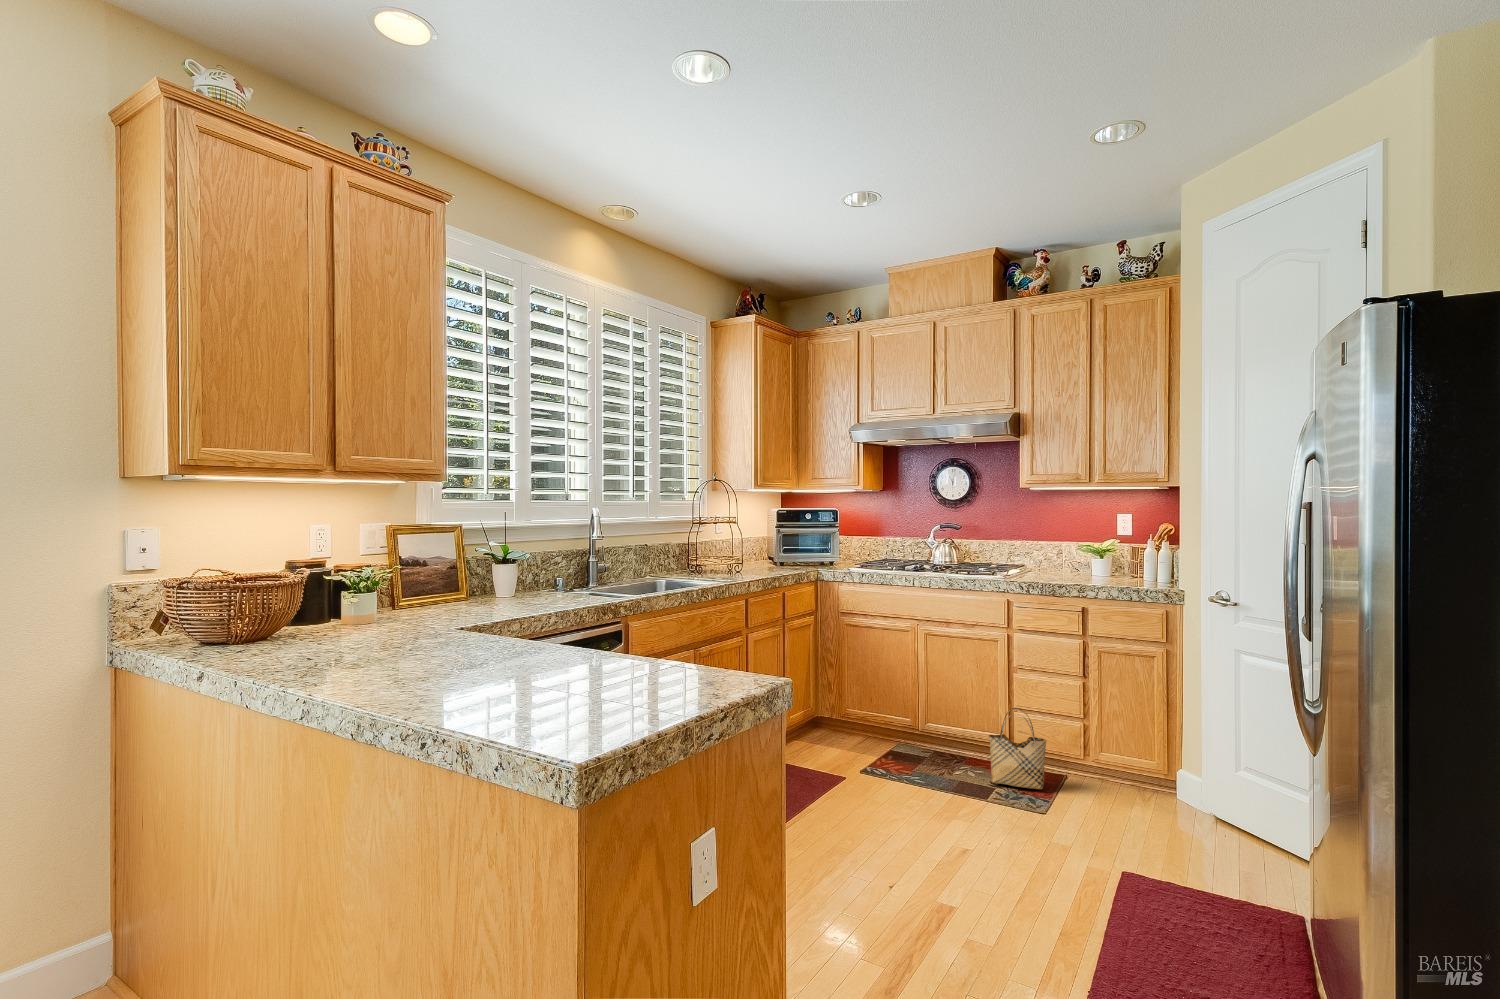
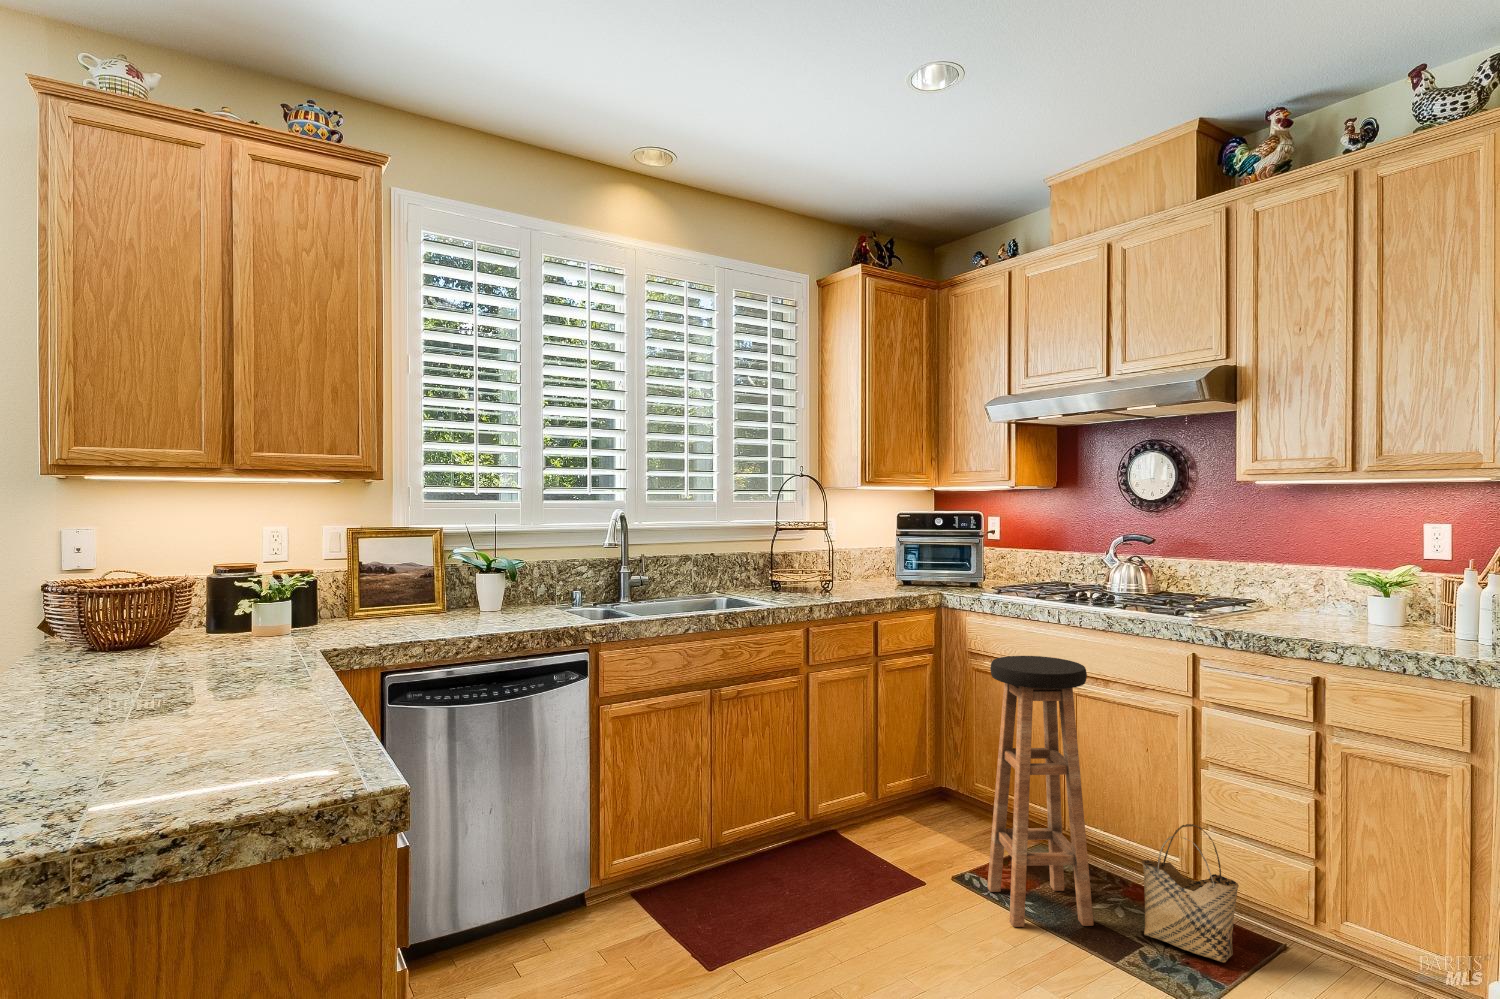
bar stool: none [885,608,961,792] -> present [987,656,1094,927]

